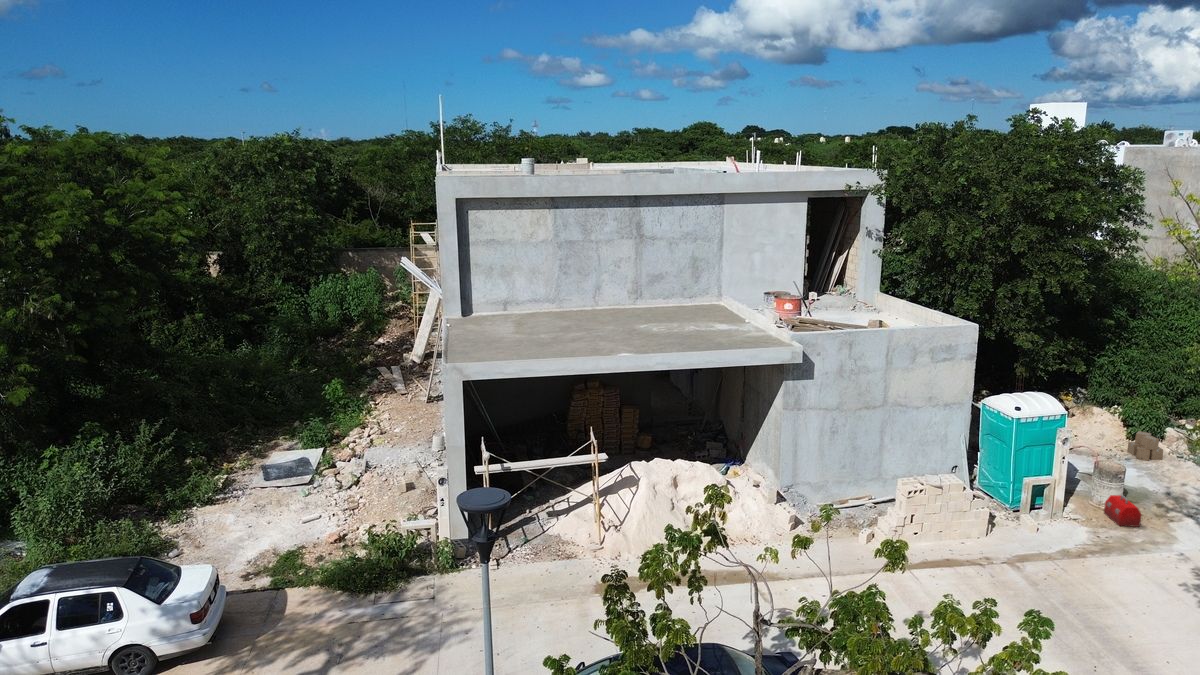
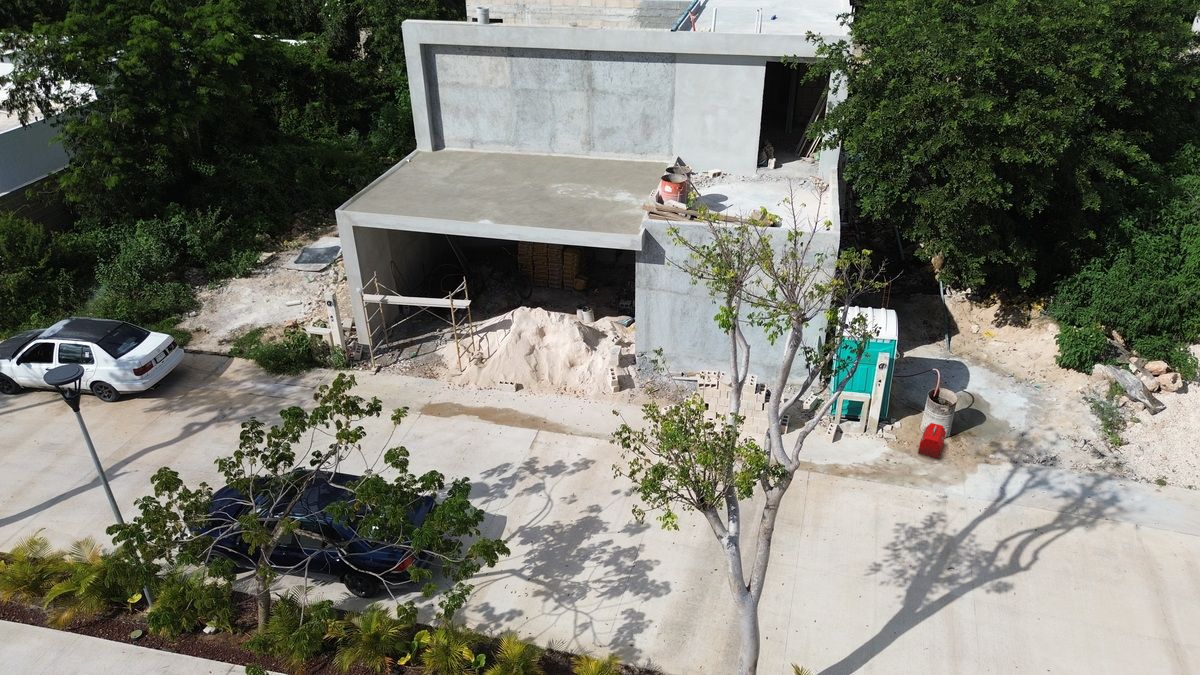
cardboard box: present [1127,431,1163,461] -> none [1057,359,1091,395]

